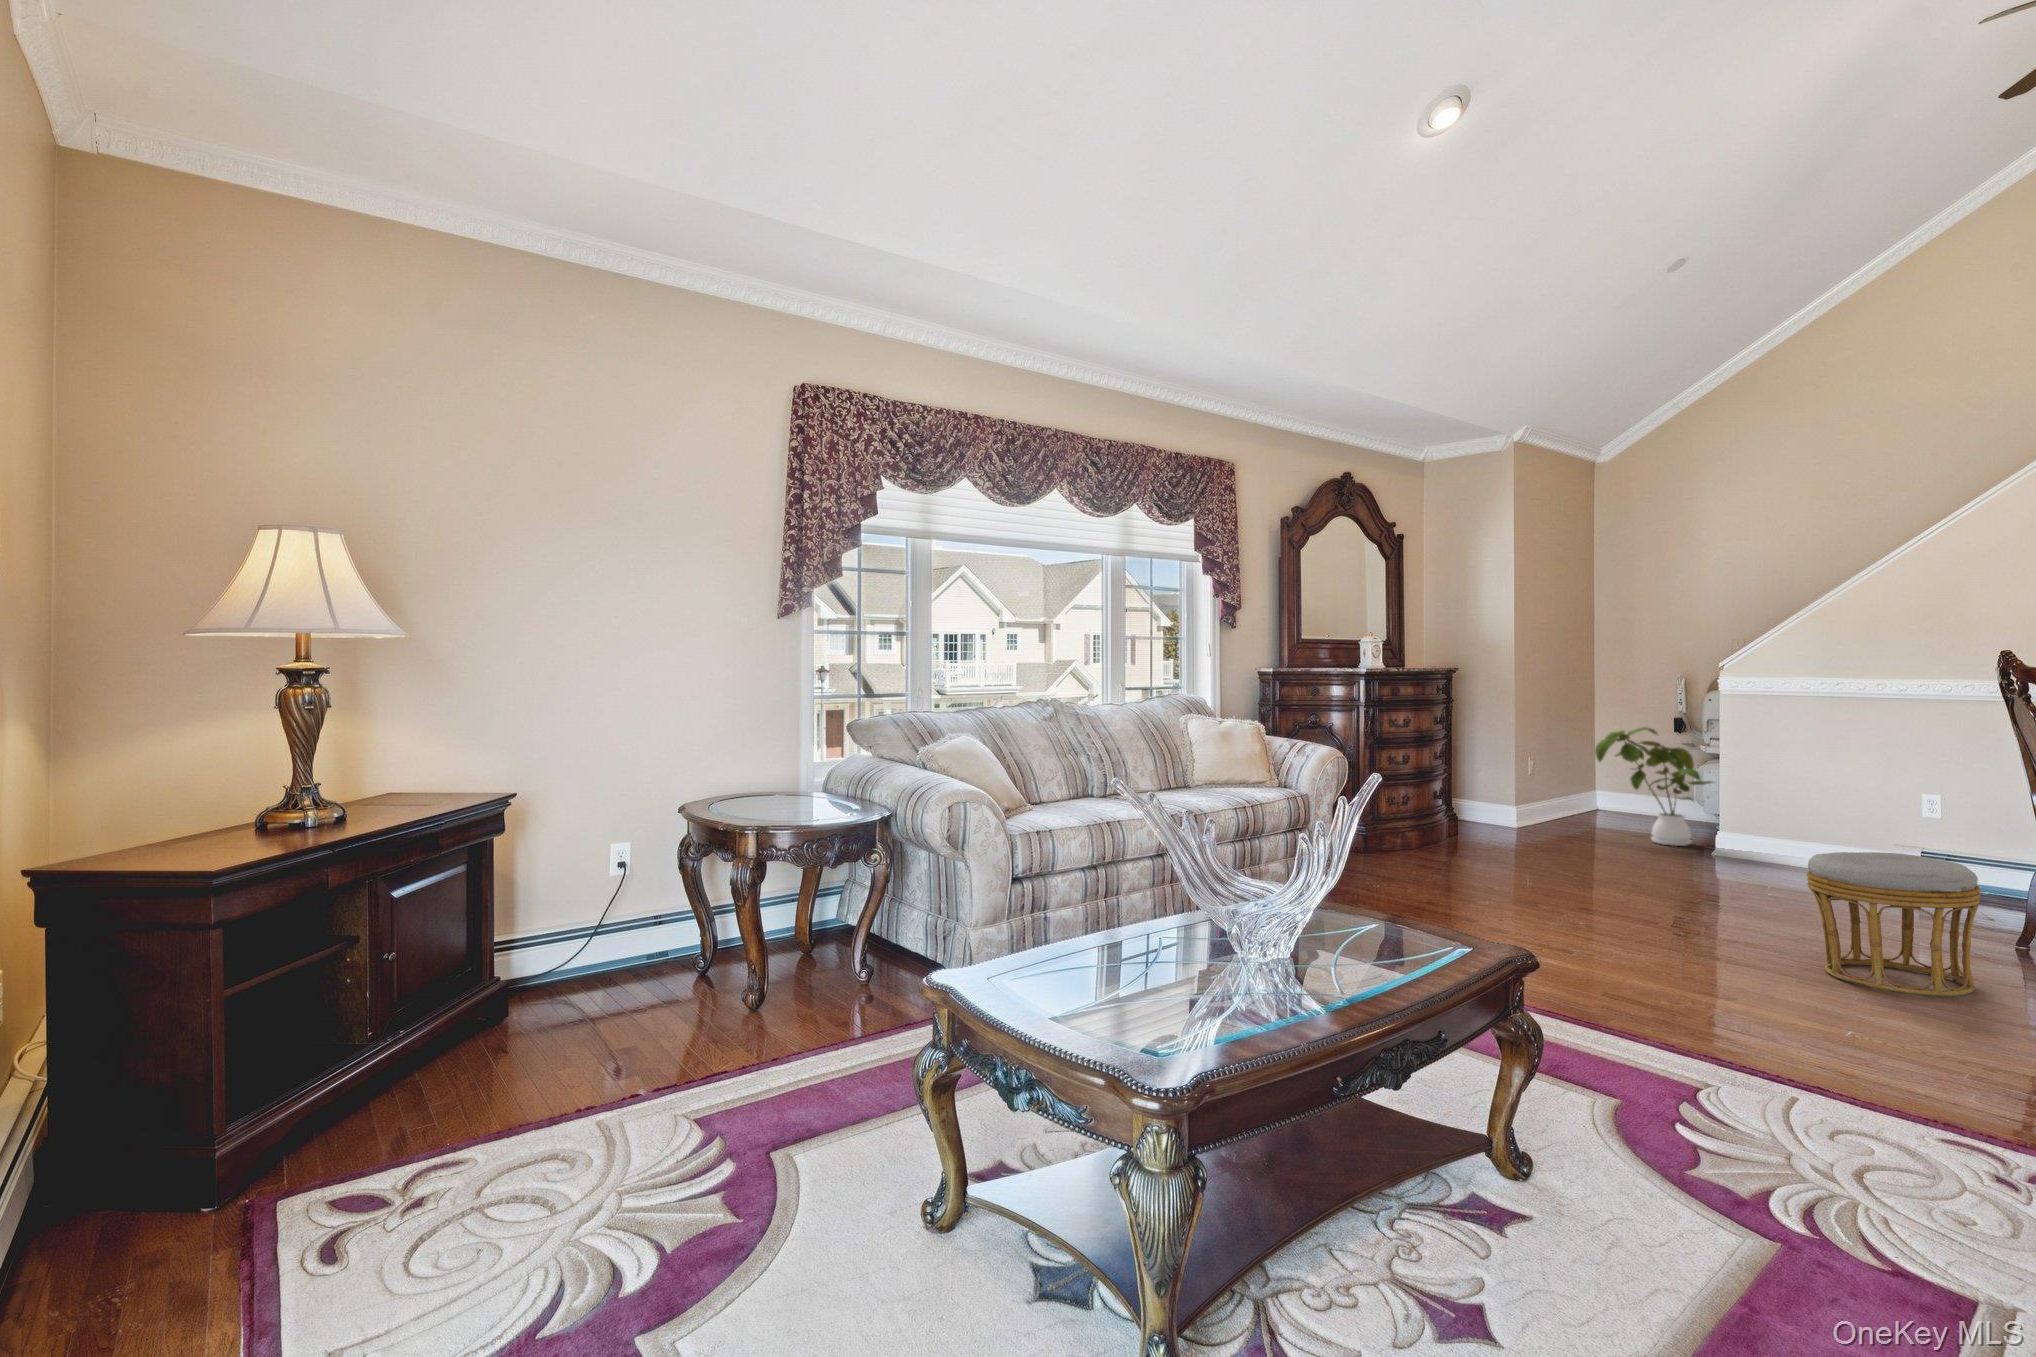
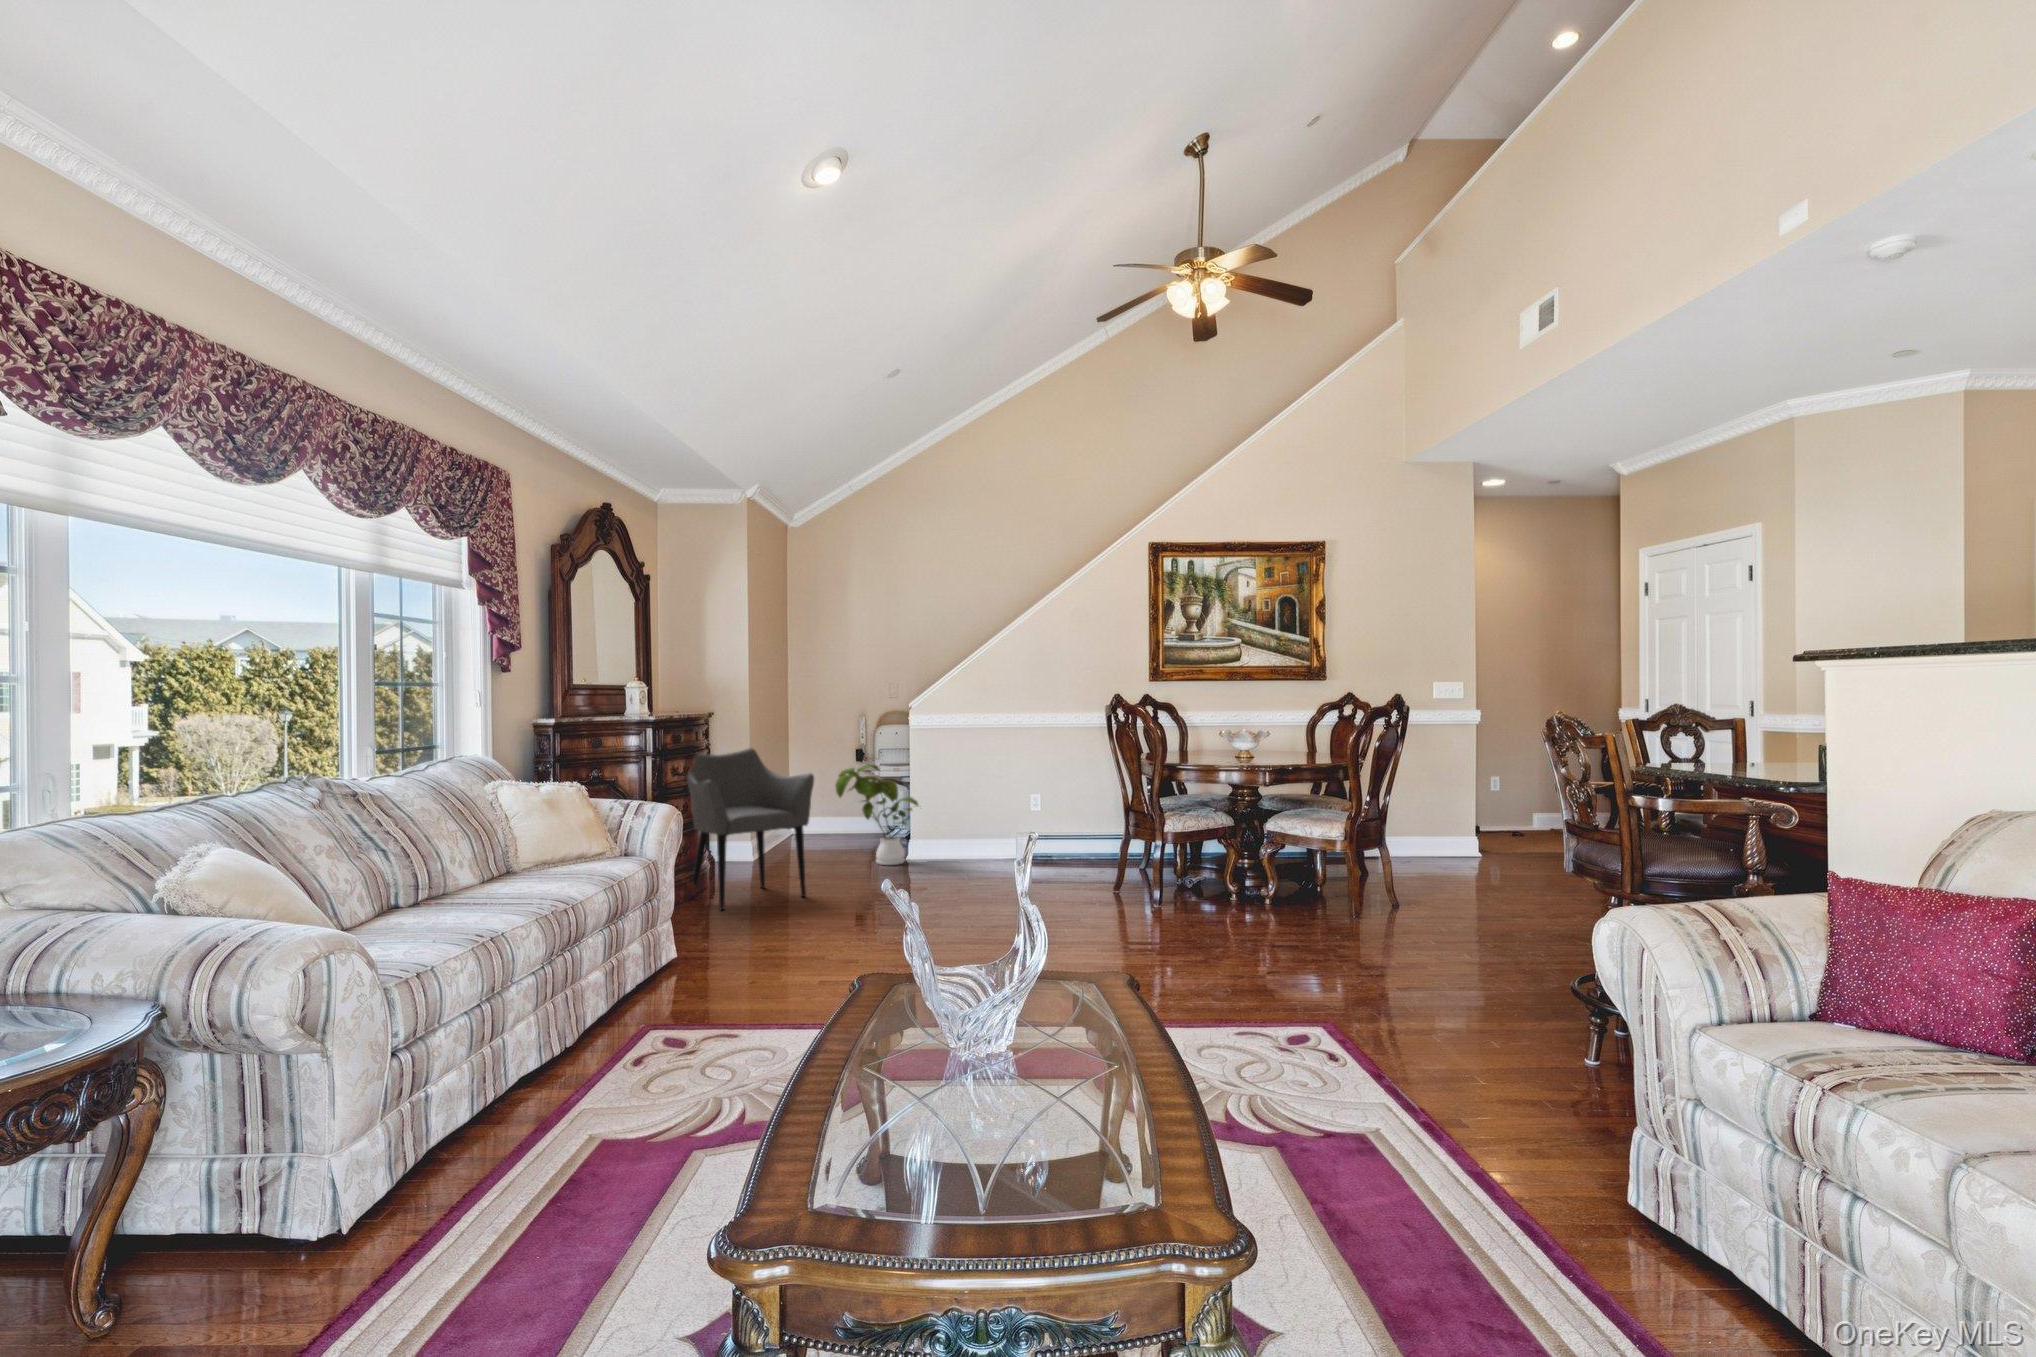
armchair: none [1410,702,1539,859] -> present [687,748,814,910]
ottoman: present [1806,852,1980,997] -> none [1079,847,1177,952]

